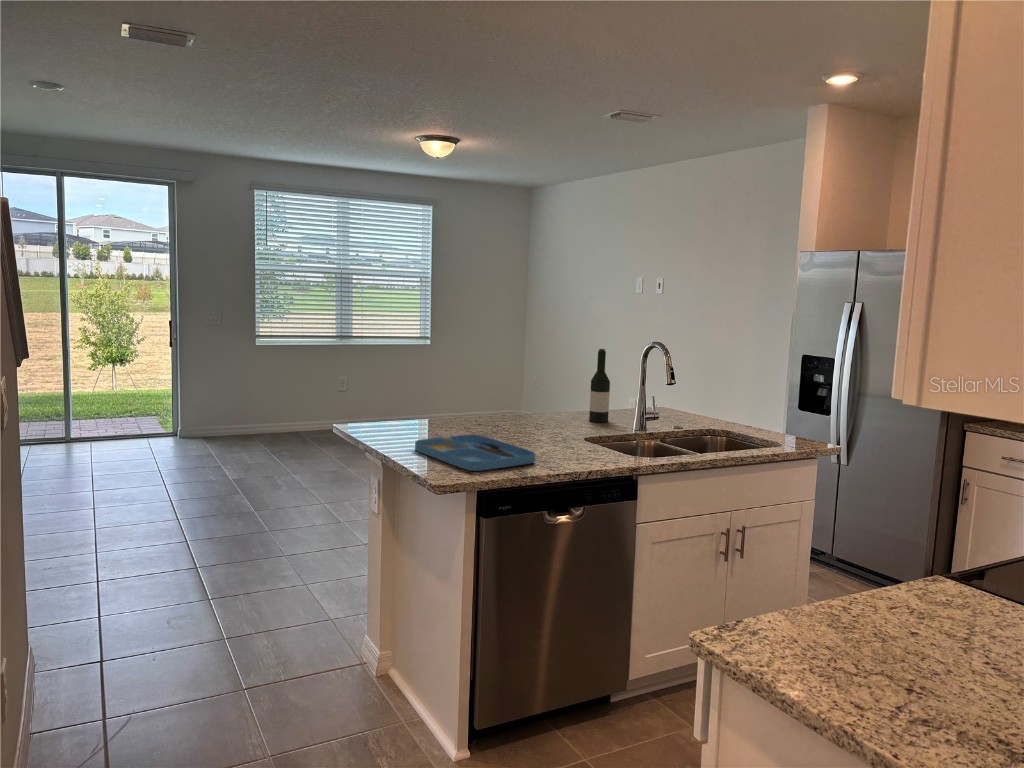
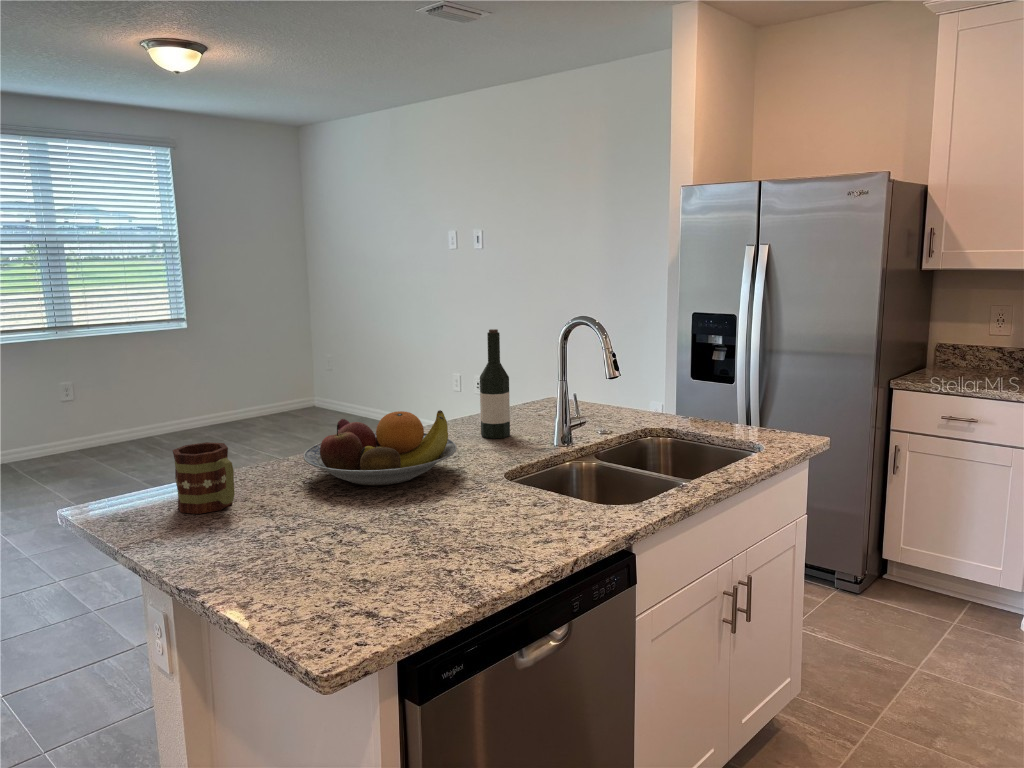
fruit bowl: none [466,391,558,434] -> present [303,410,457,485]
mug: none [394,396,424,433] -> present [173,442,235,514]
tray: present [415,434,535,471] -> none [234,506,476,610]

